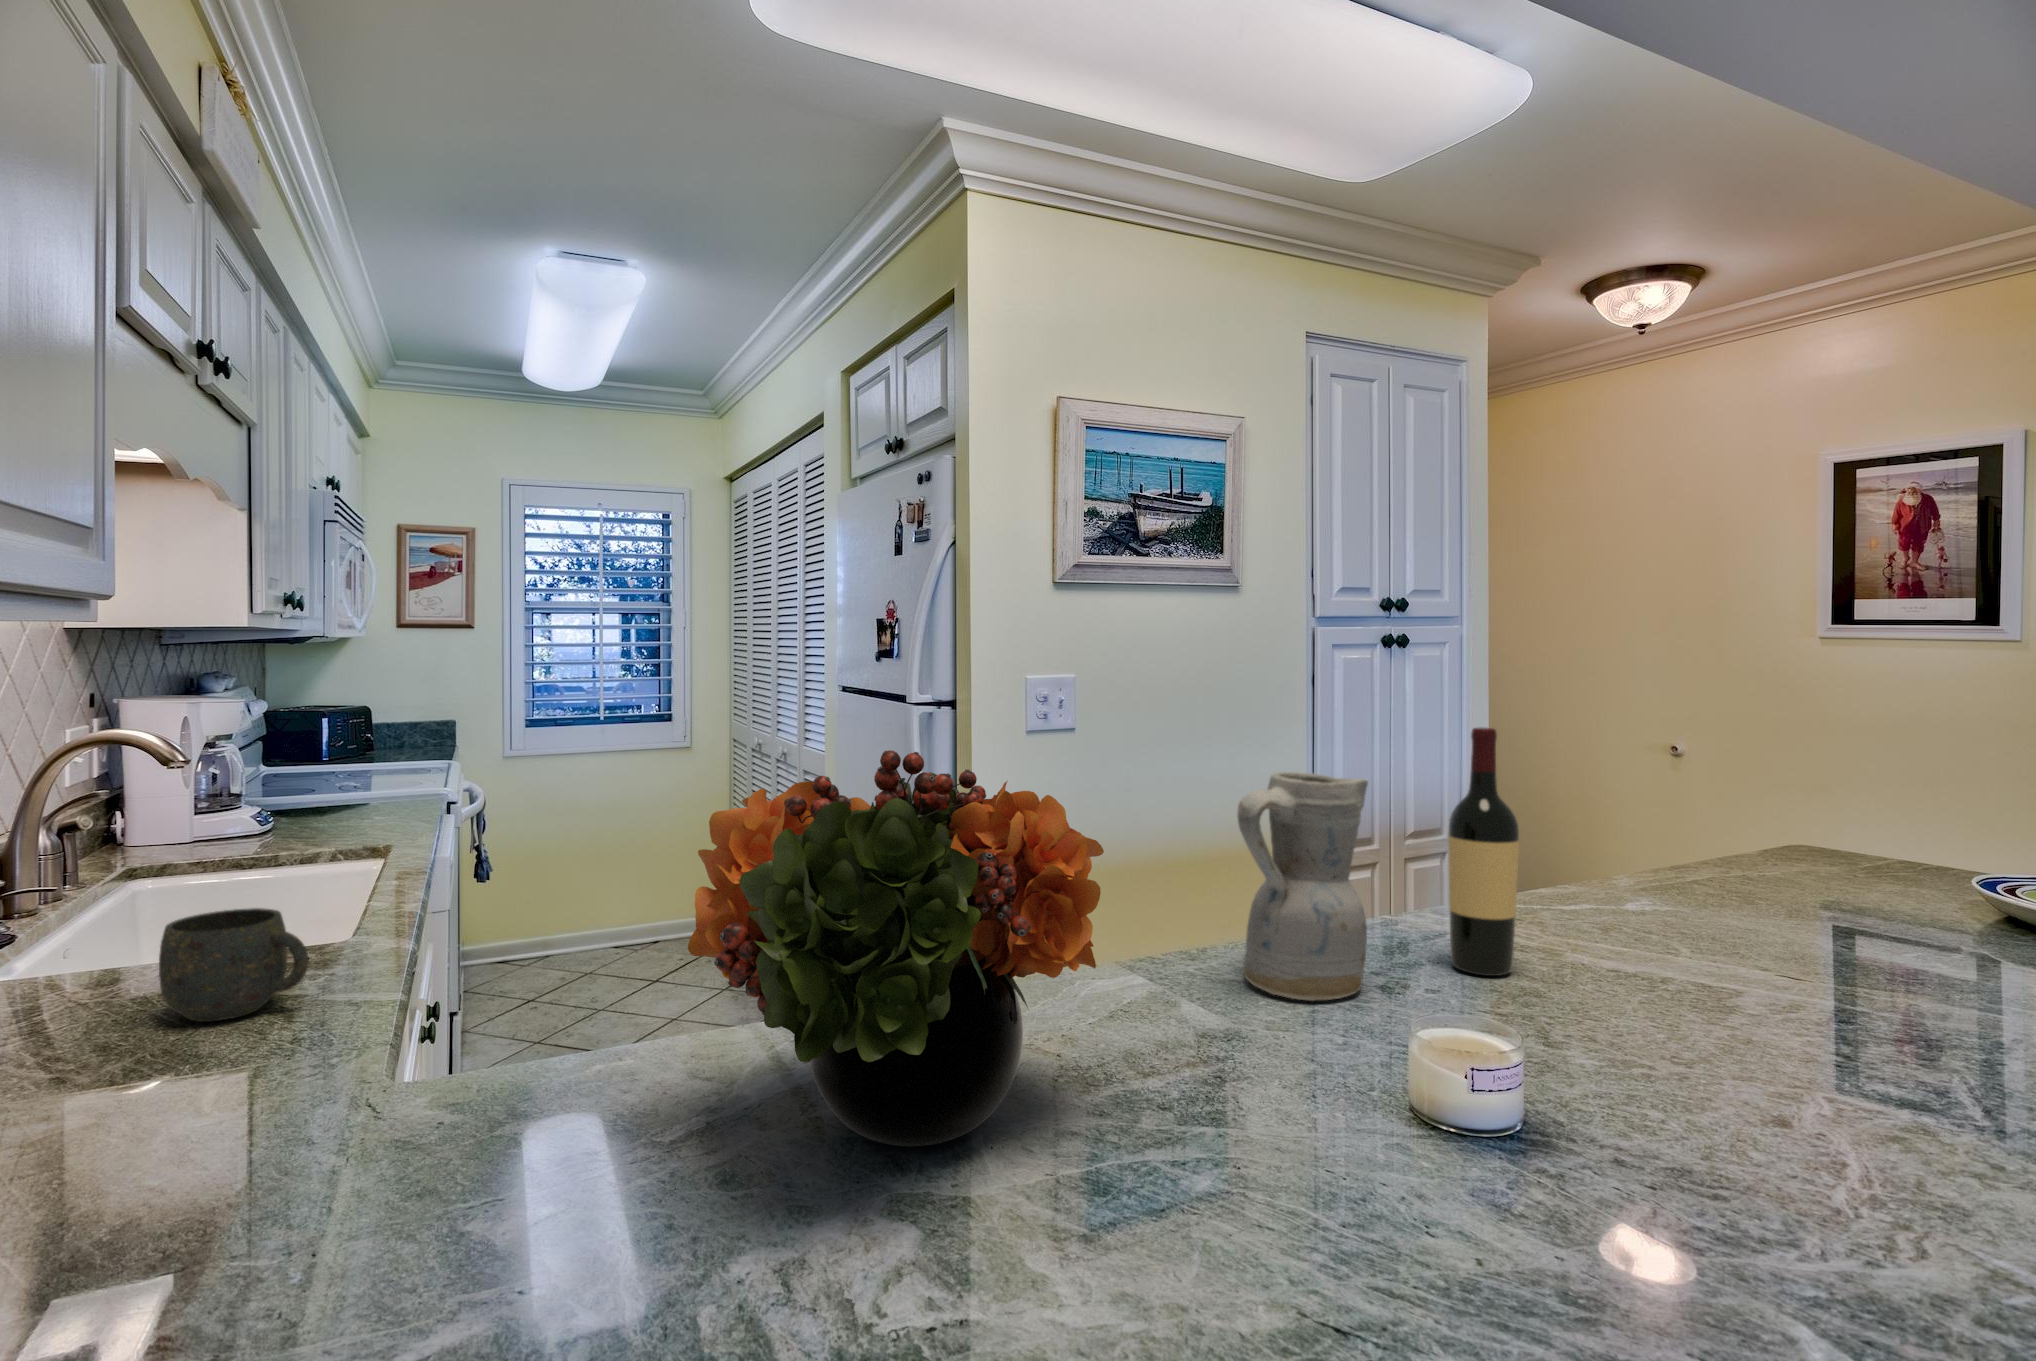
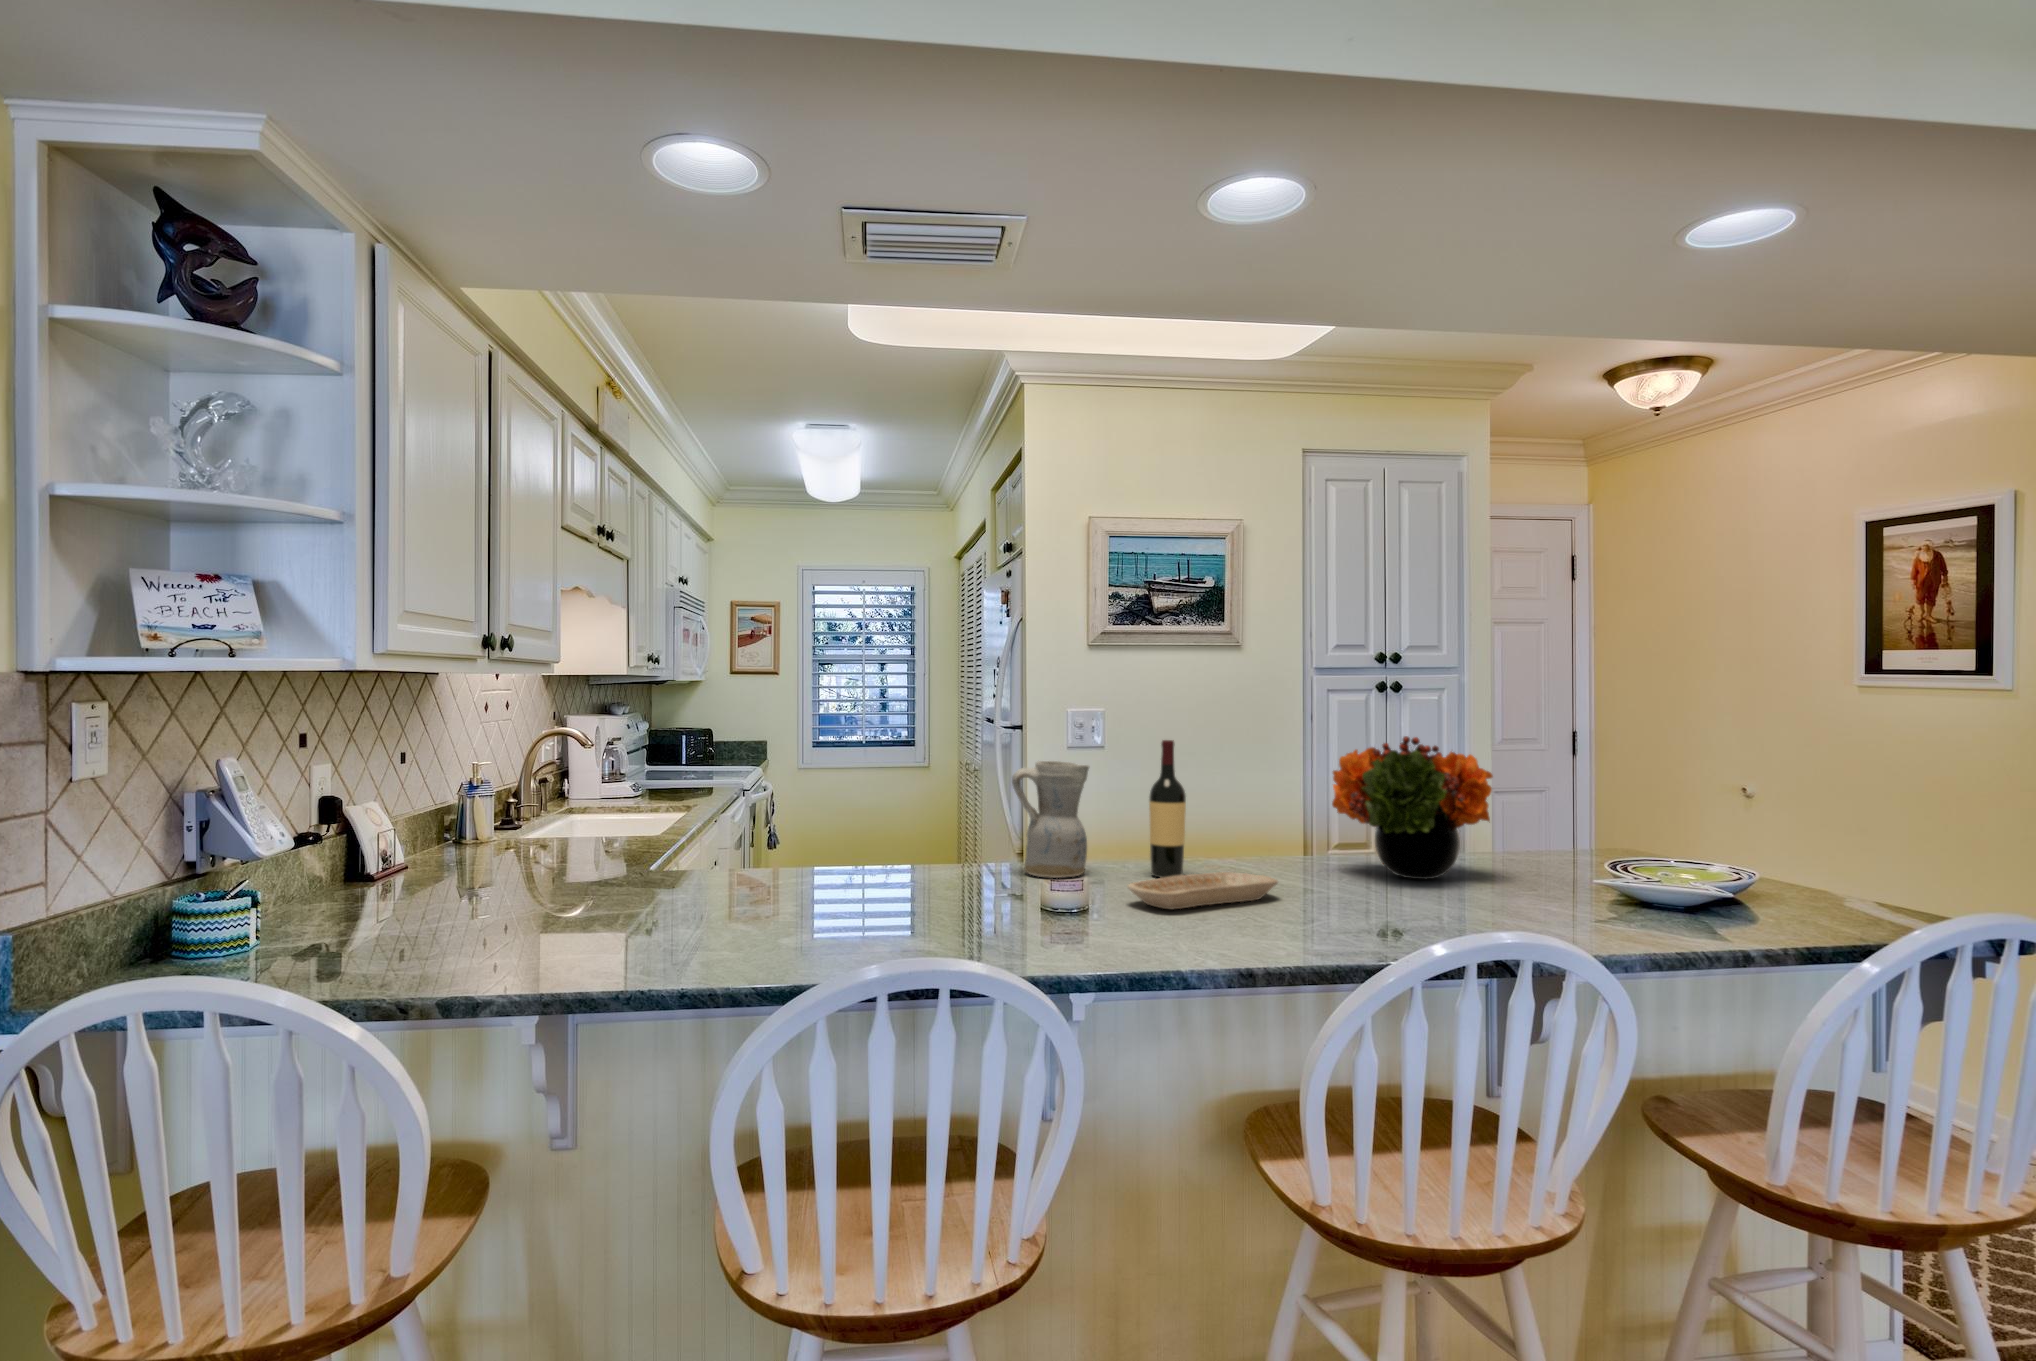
flower arrangement: present [688,750,1104,1146] -> present [1332,736,1493,879]
mug: present [159,908,309,1022] -> none [563,807,617,851]
tray: none [1617,966,1807,1090] -> present [1127,872,1278,909]

